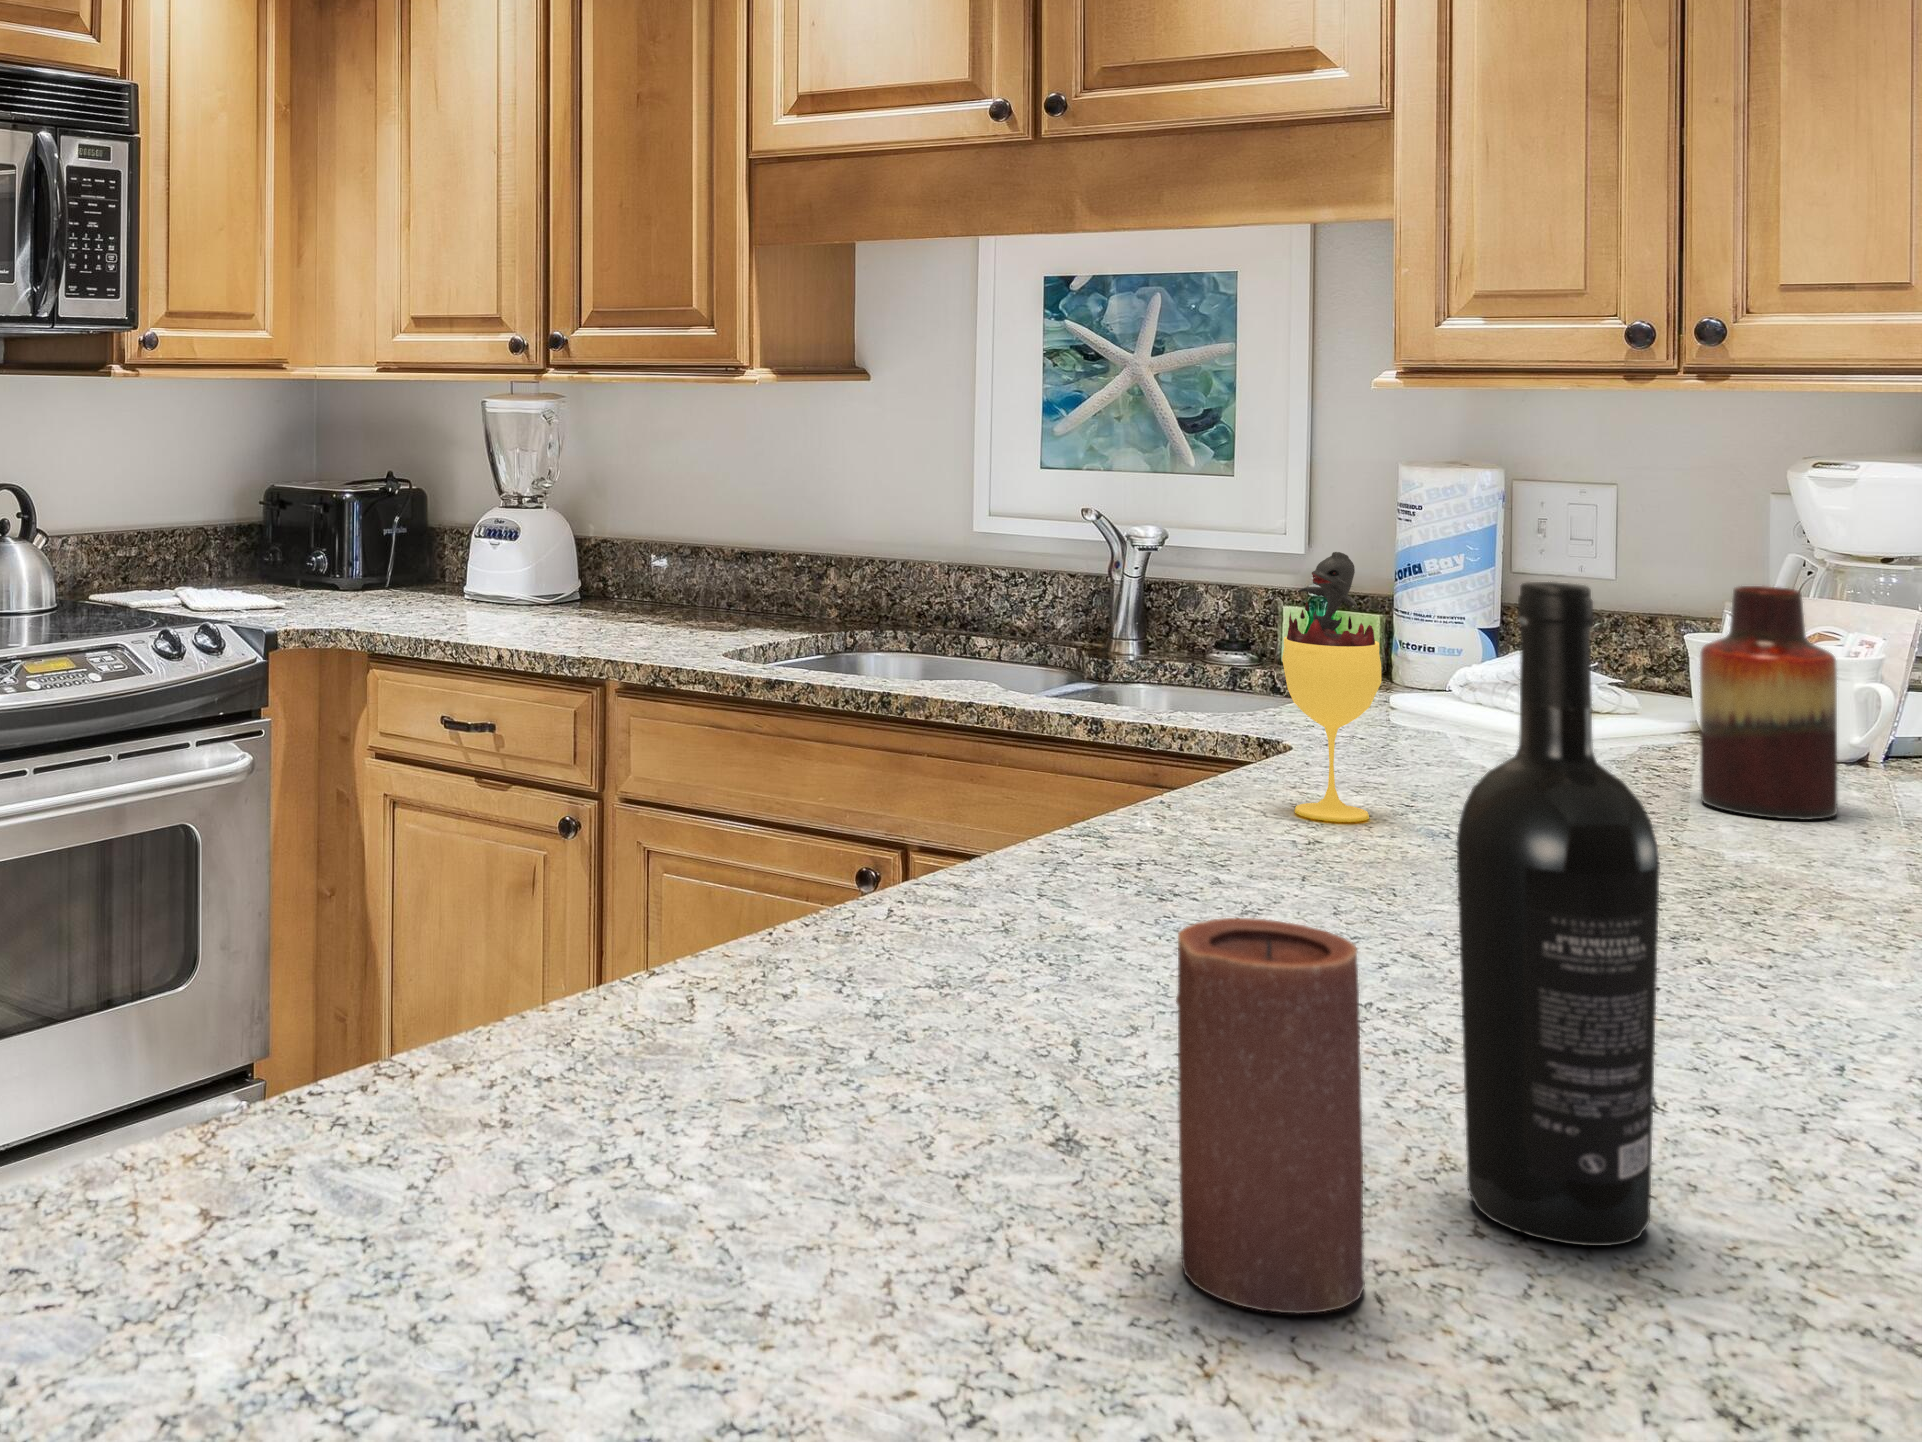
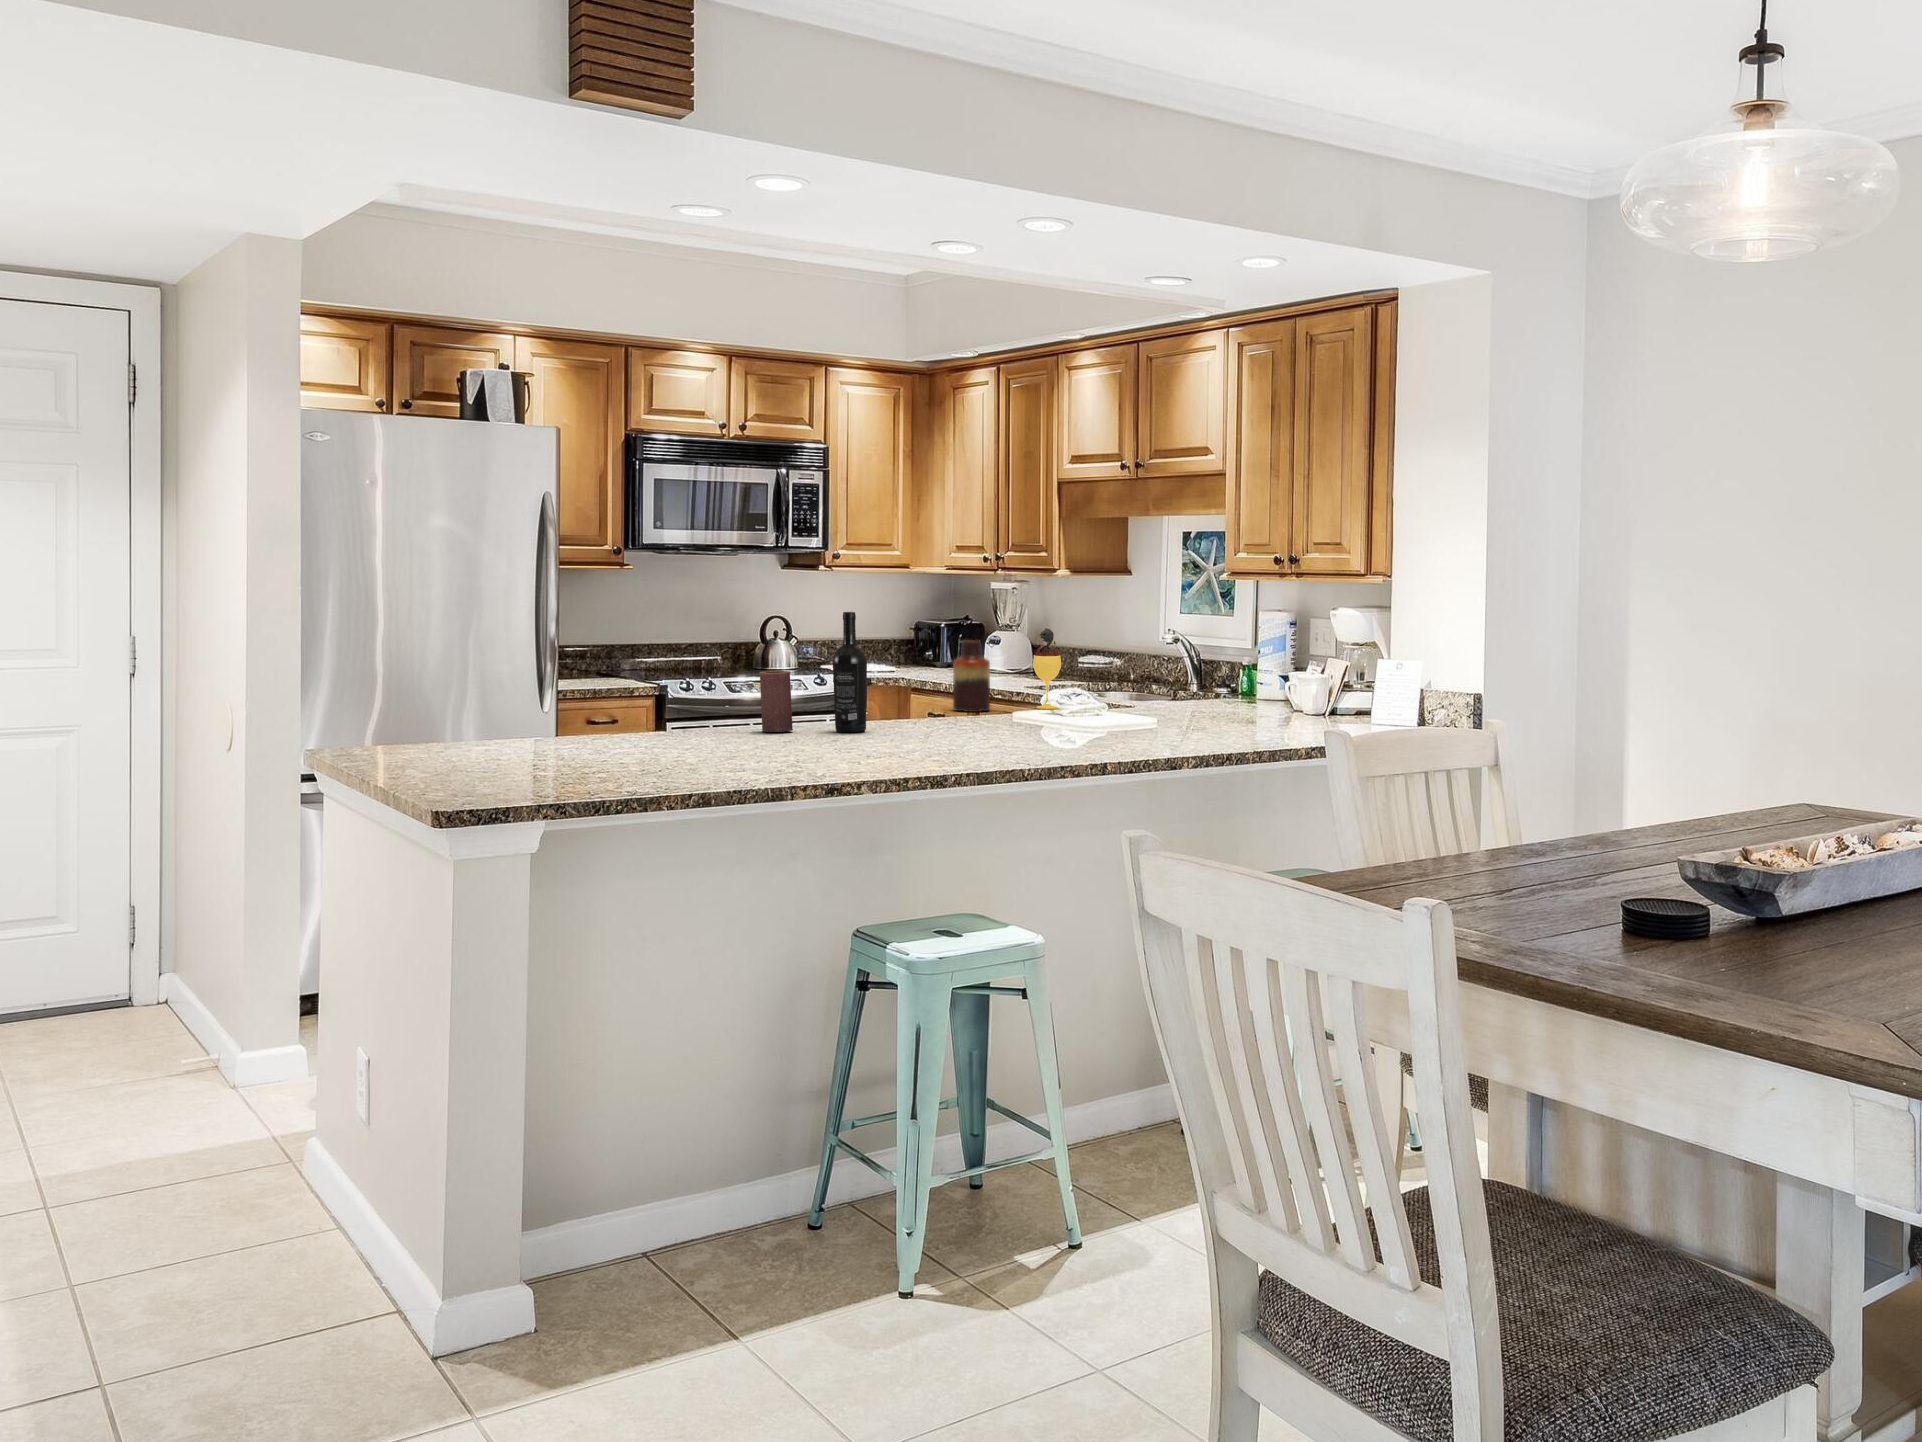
vase: present [1700,586,1837,820] -> present [953,640,990,712]

